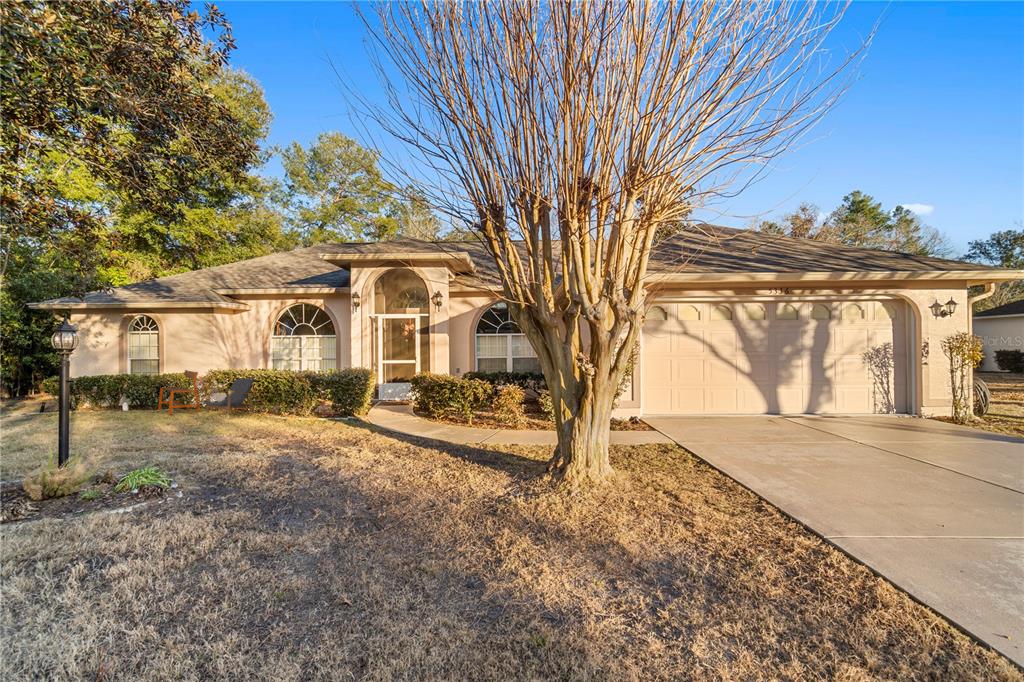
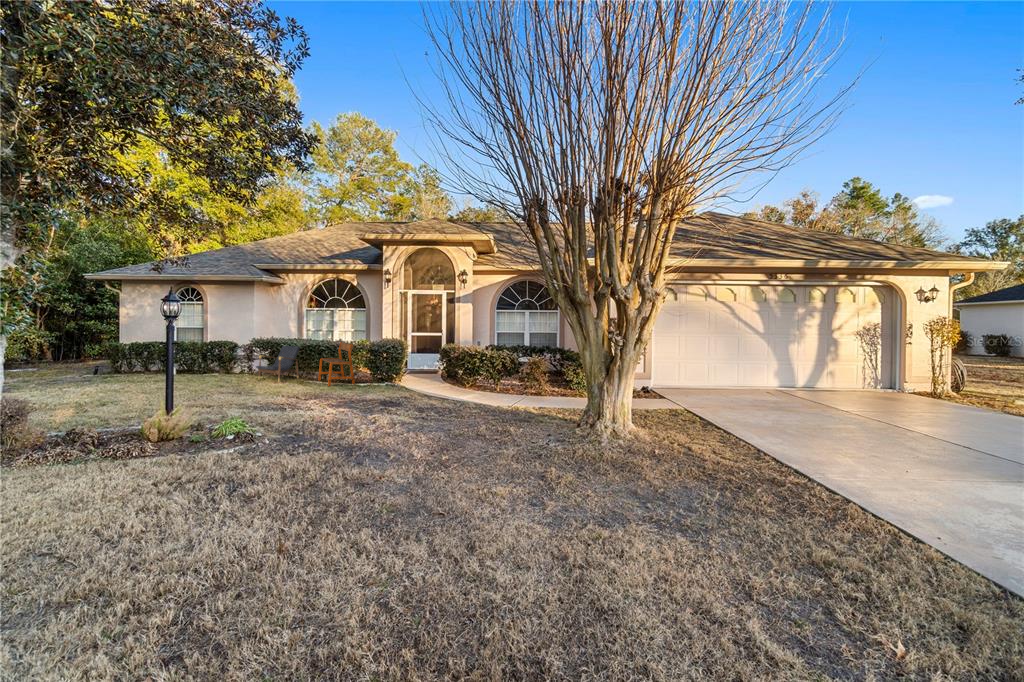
bench: present [158,370,200,415] -> present [318,342,355,386]

